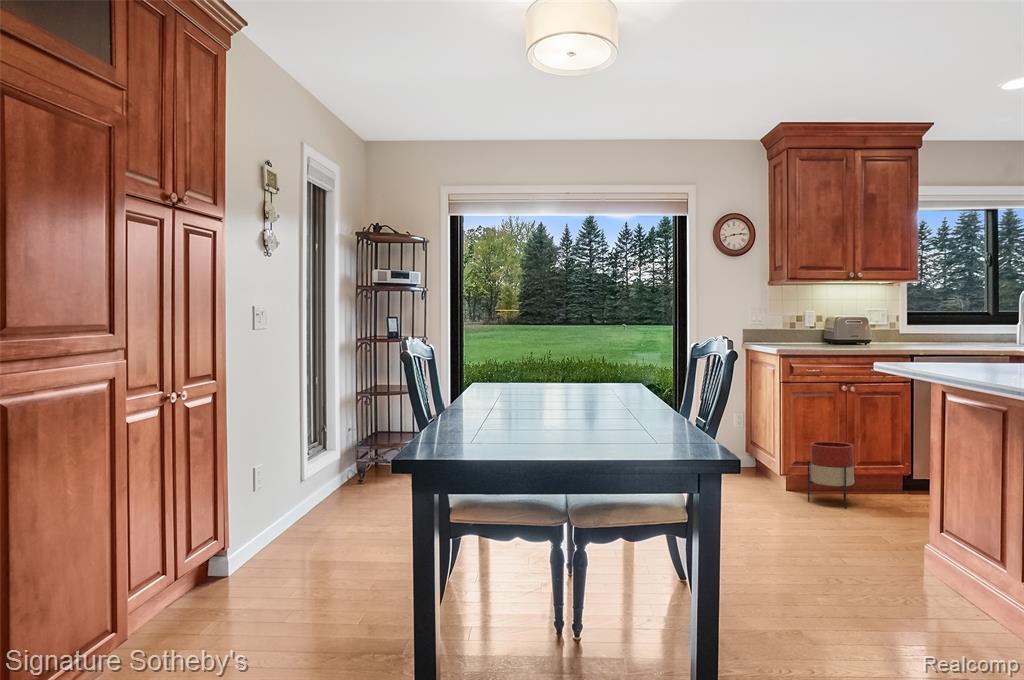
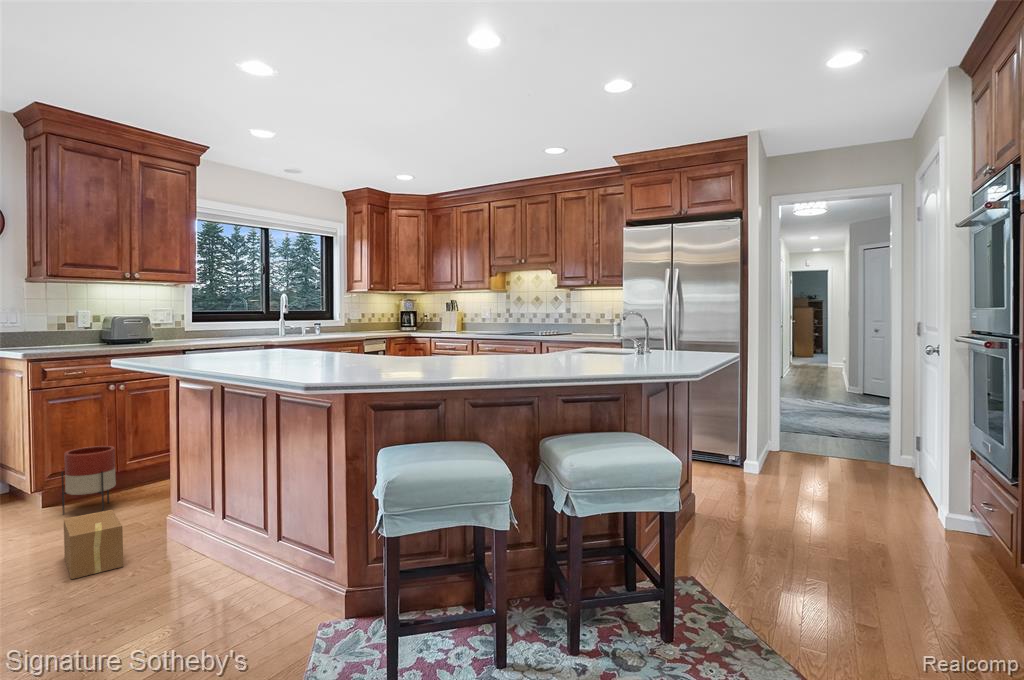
cardboard box: none [832,500,894,558] -> present [63,510,123,579]

